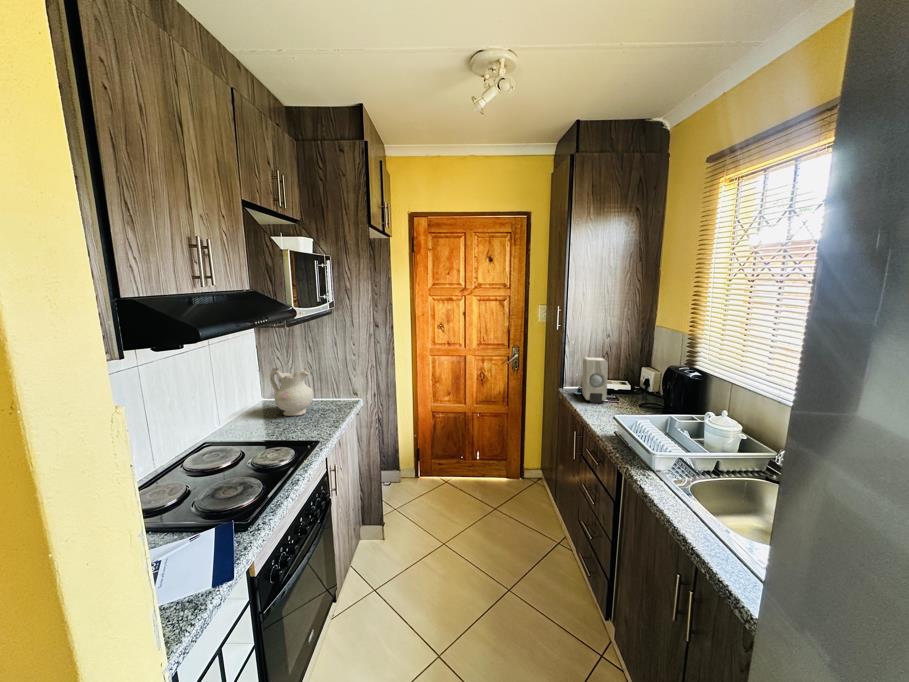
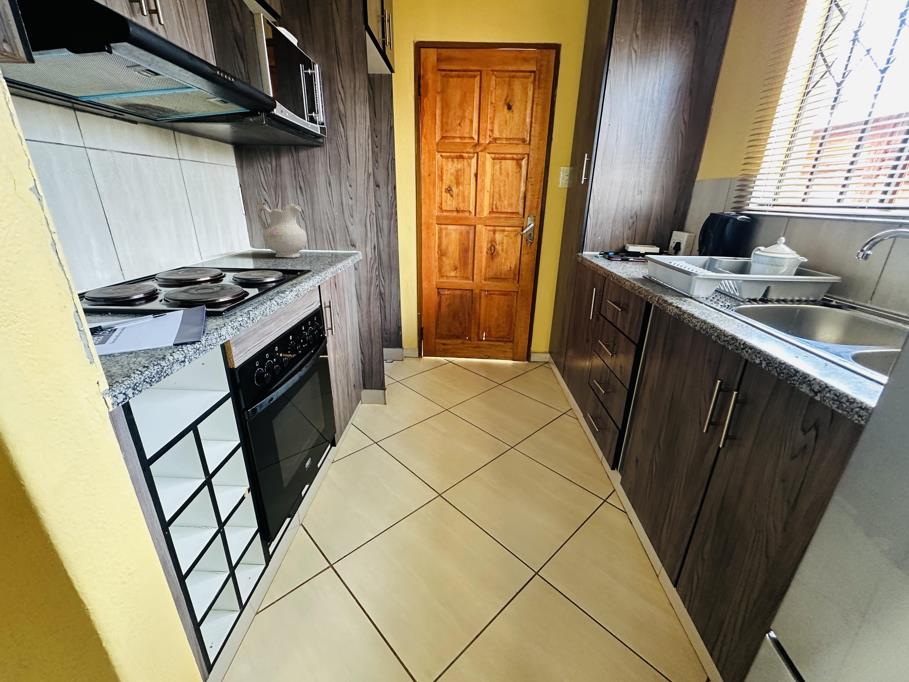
soap dispenser: present [582,357,608,403] -> none [604,210,639,261]

